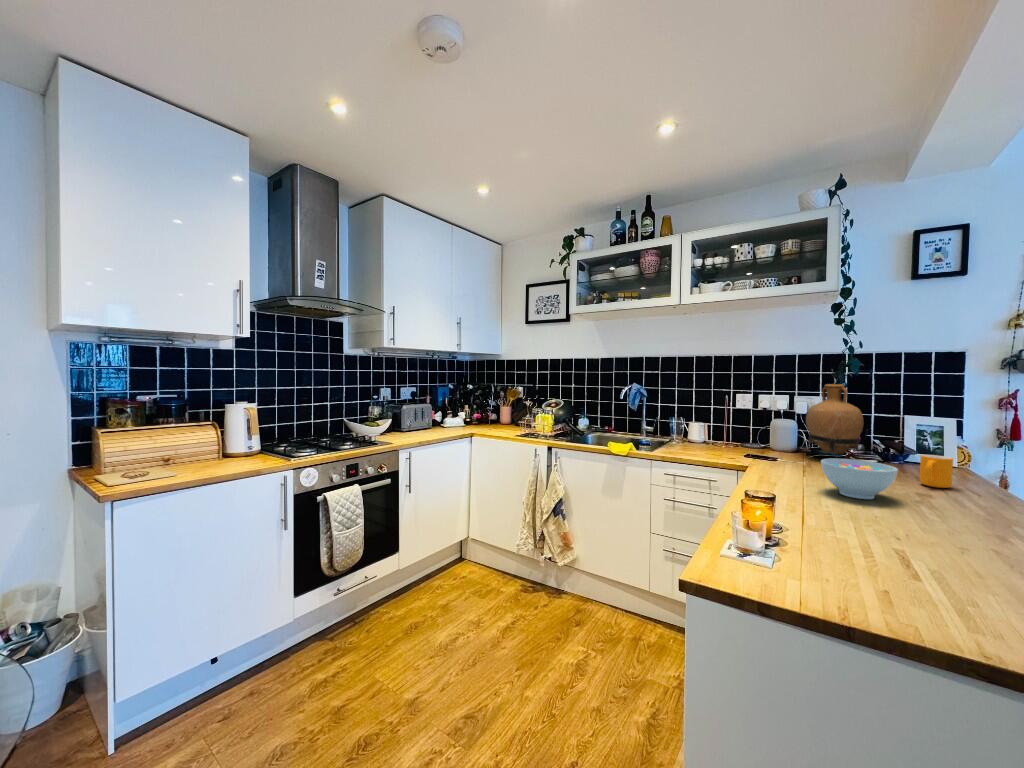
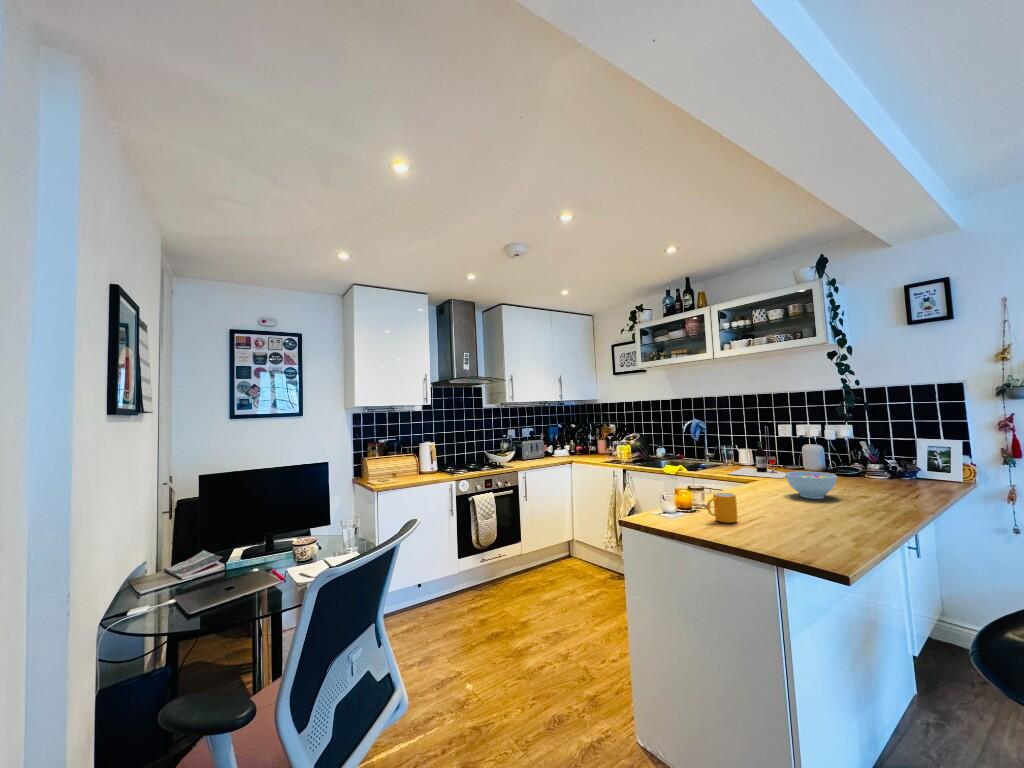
vase: present [806,384,863,457] -> none [820,415,867,474]
wine bottle: none [696,414,768,463] -> present [729,442,786,478]
mug: present [920,455,953,488] -> present [707,493,737,523]

